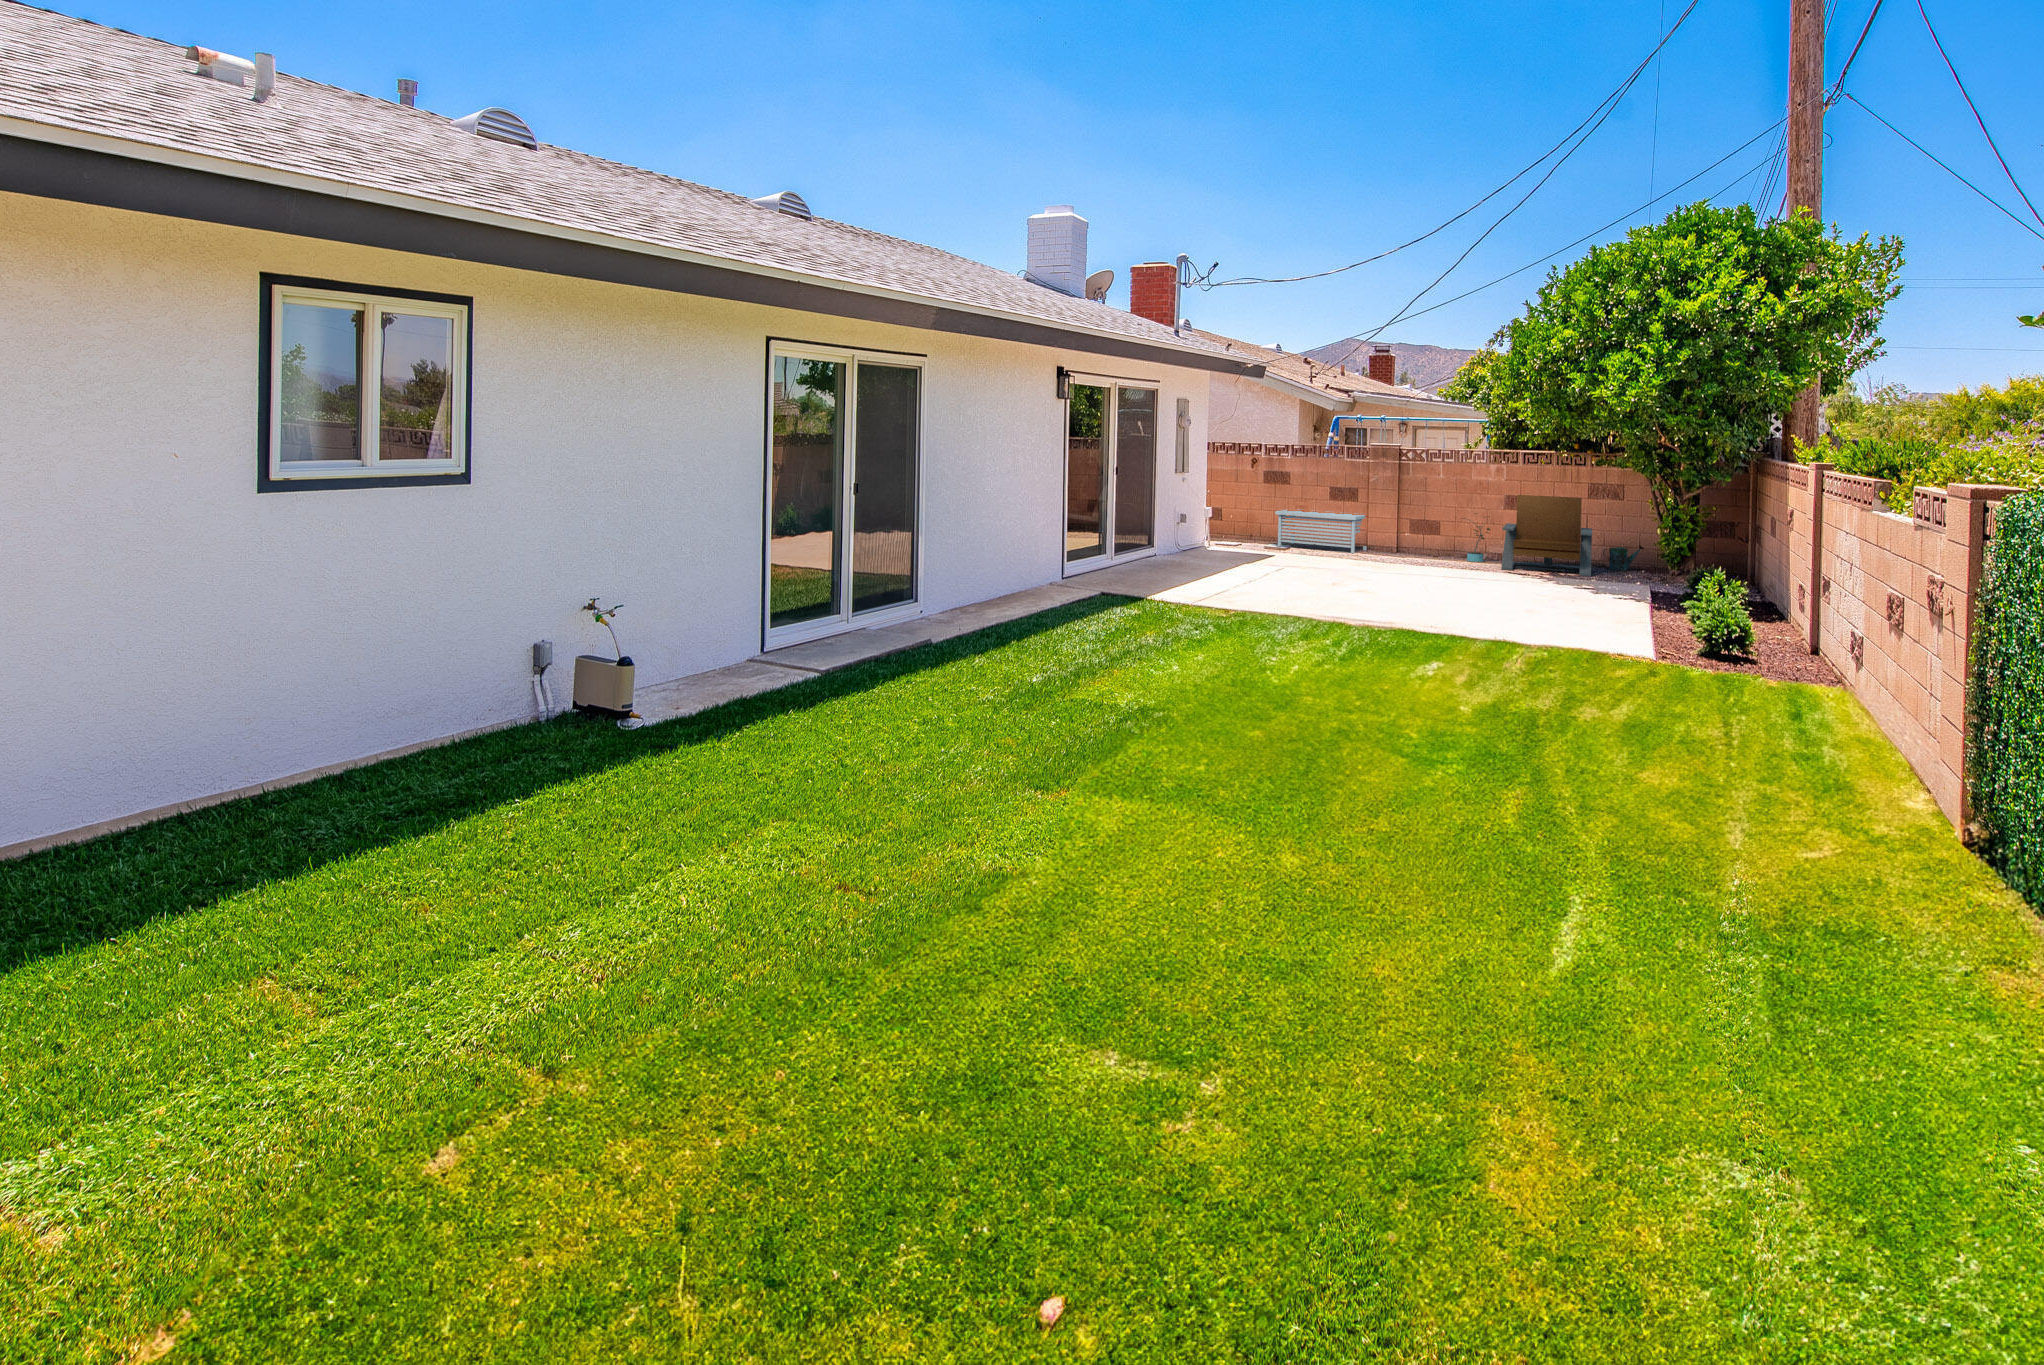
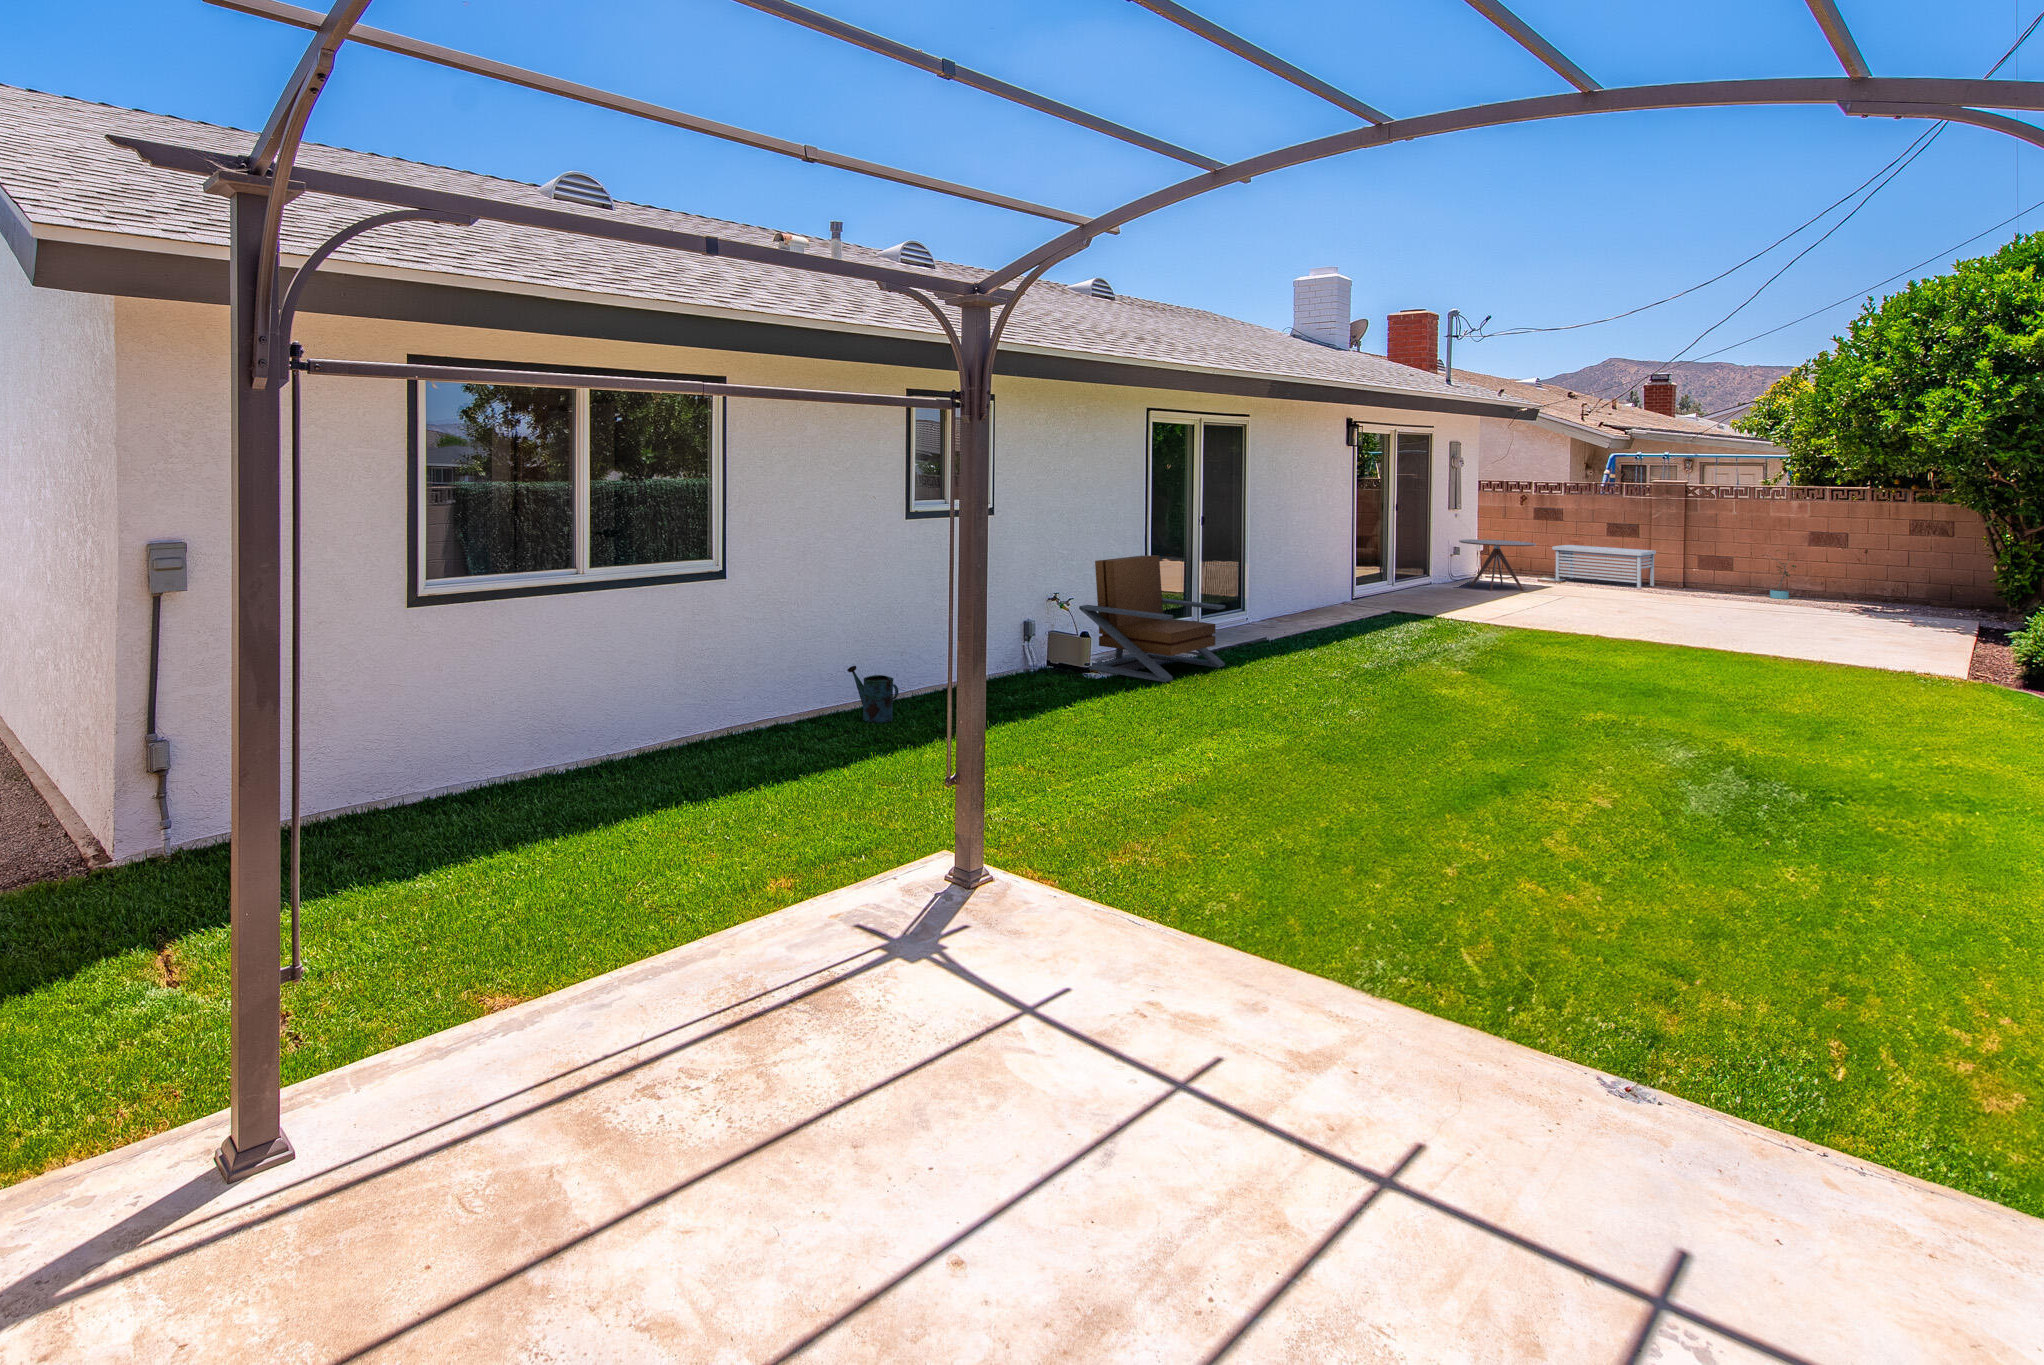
lounge chair: present [1501,495,1592,576] -> present [1079,555,1225,682]
round table: none [1184,505,1258,559] -> present [1459,539,1536,591]
watering can: present [1603,545,1644,571] -> present [847,666,898,723]

